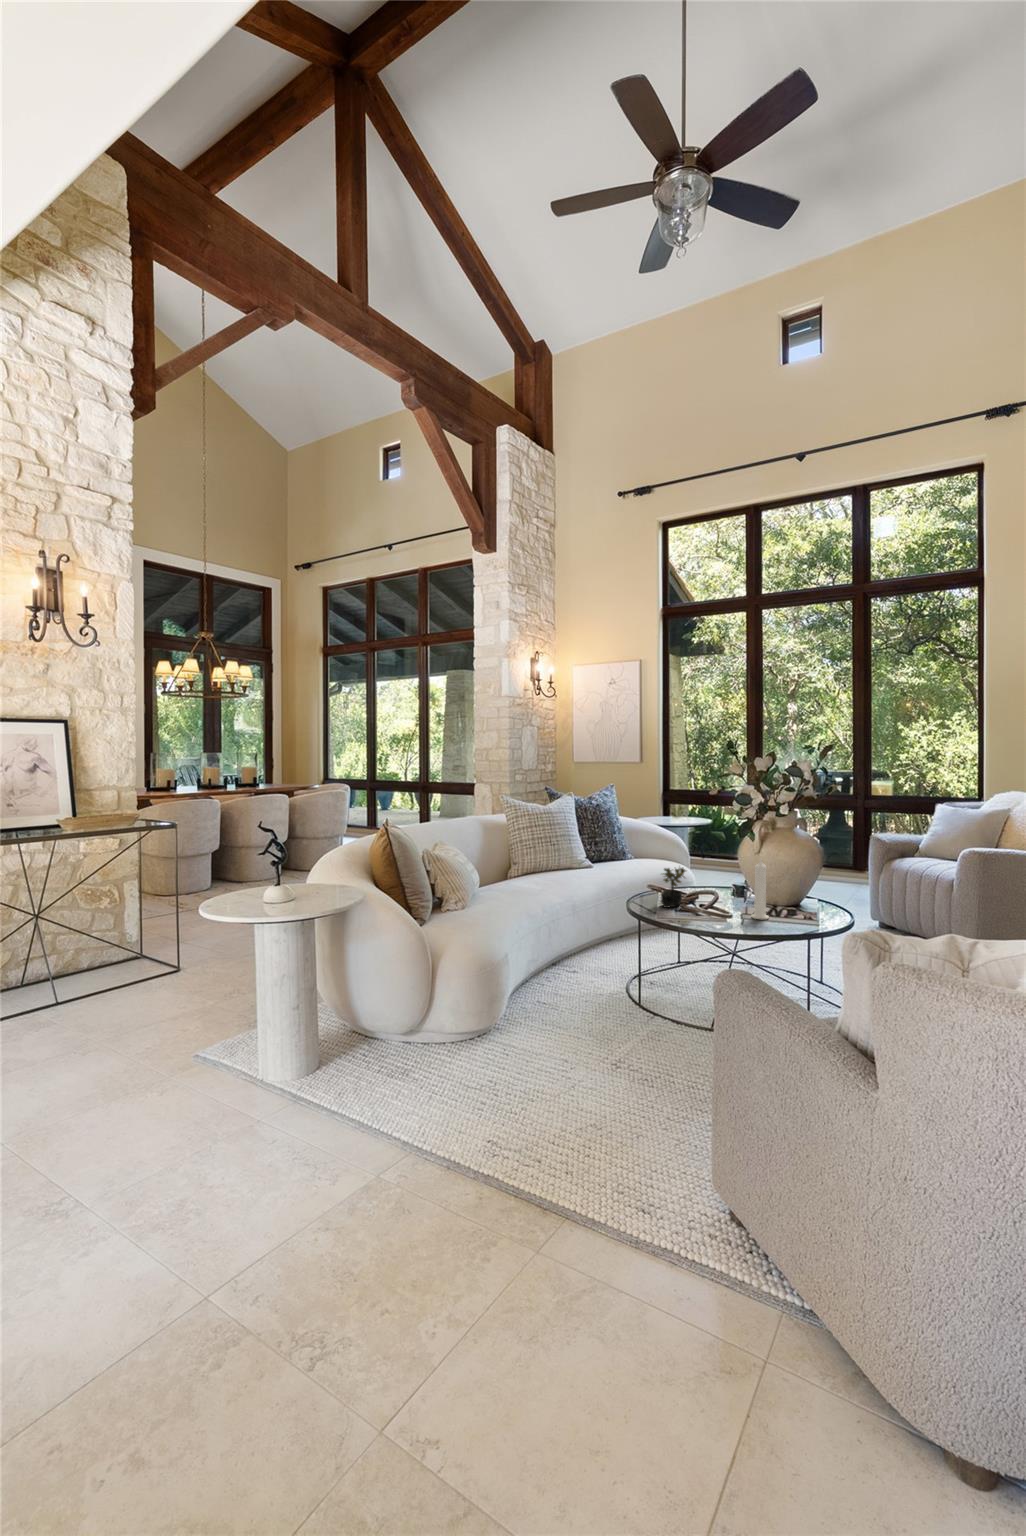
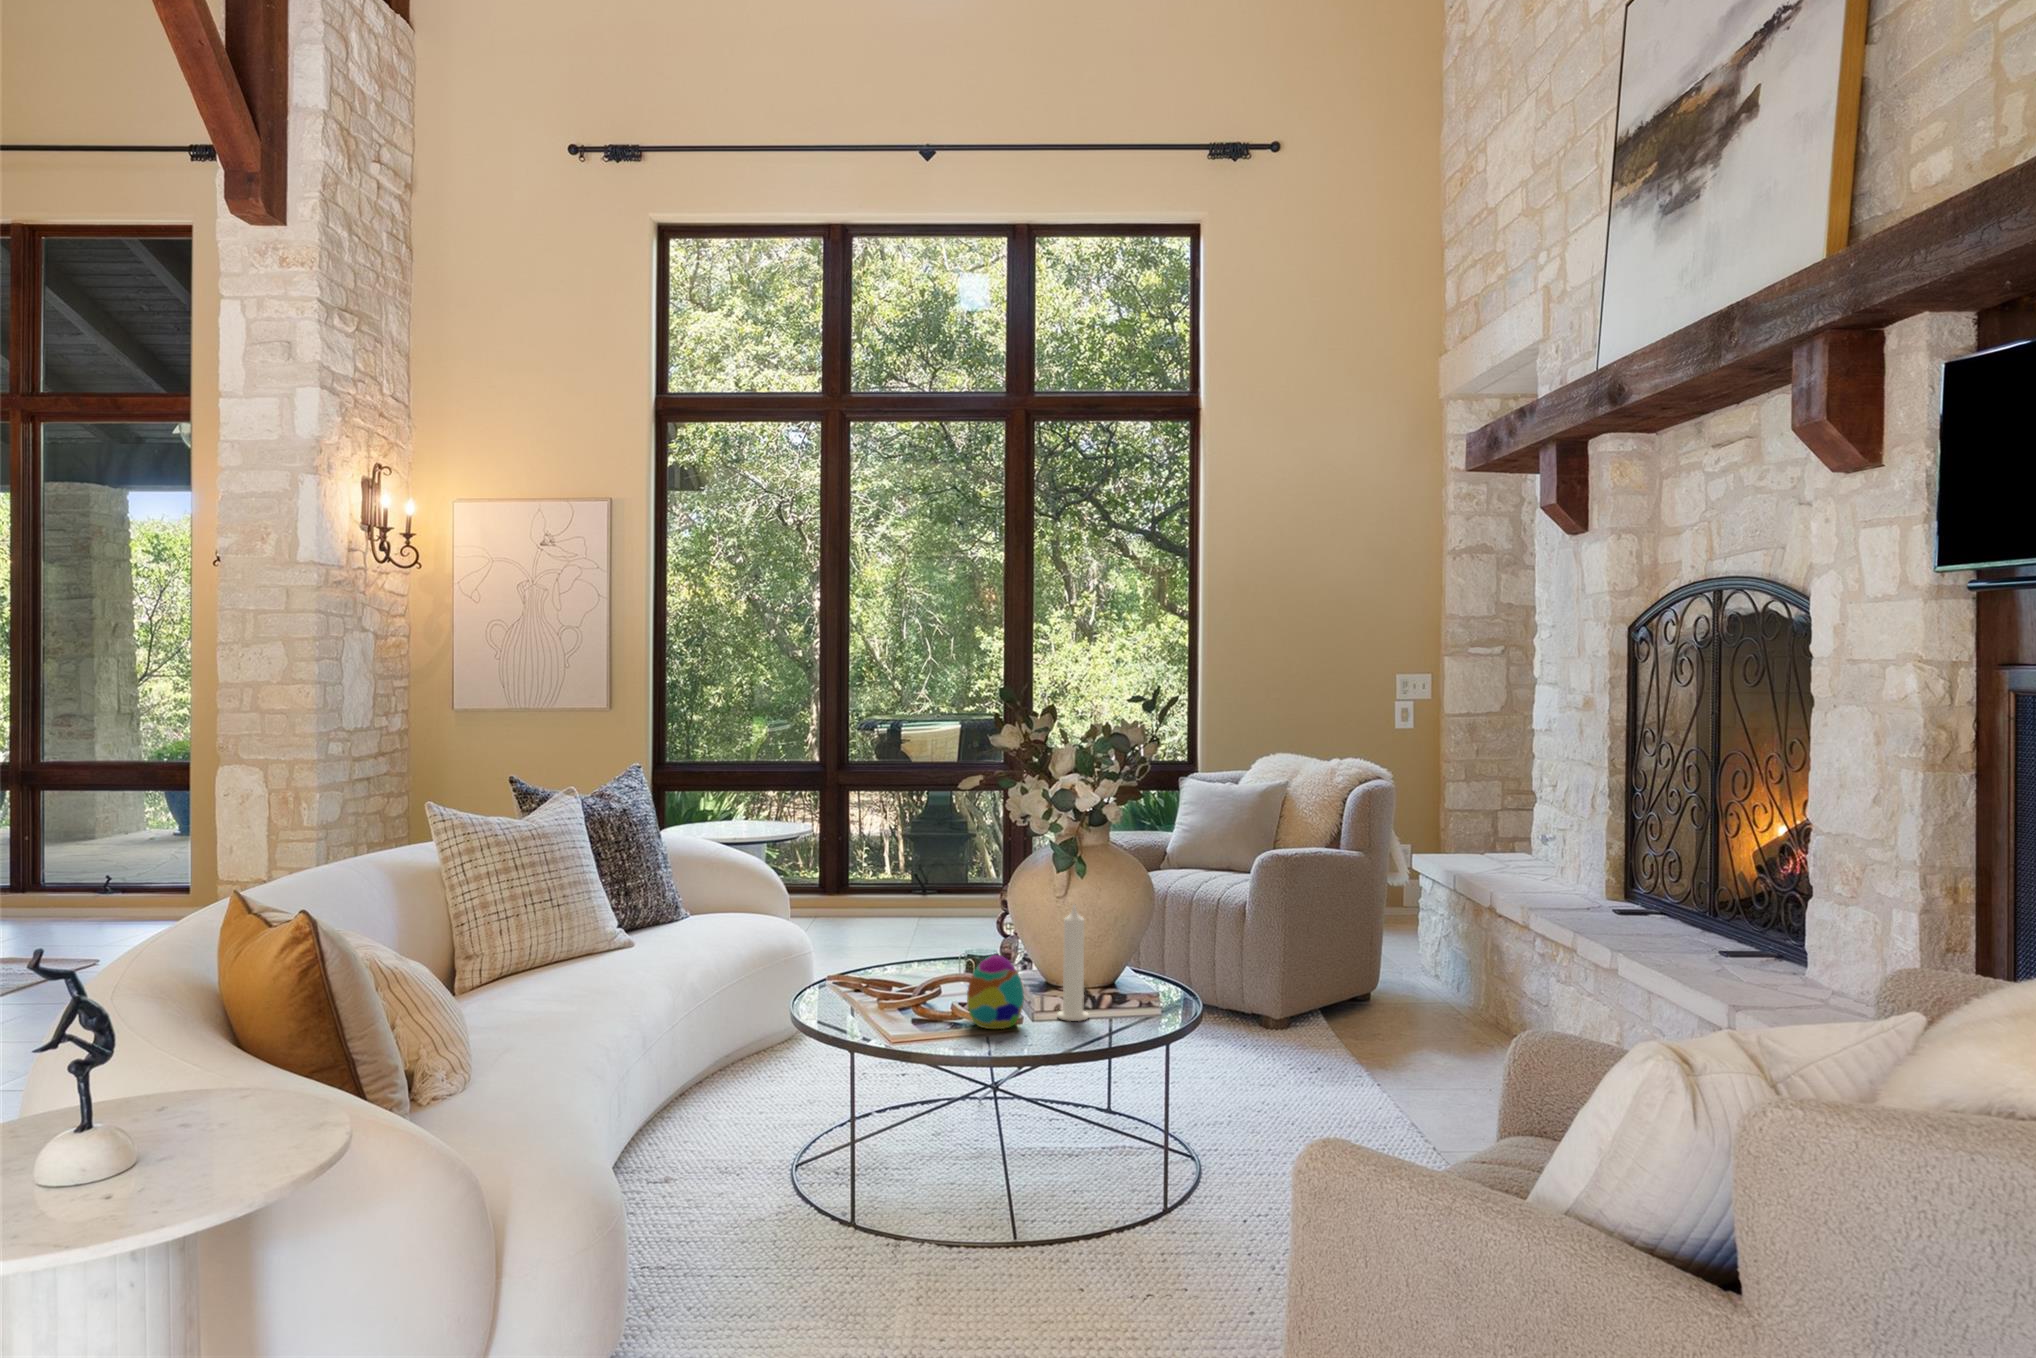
succulent plant: present [661,868,686,908] -> none [872,930,924,1020]
decorative egg: none [700,880,729,917] -> present [967,955,1024,1029]

